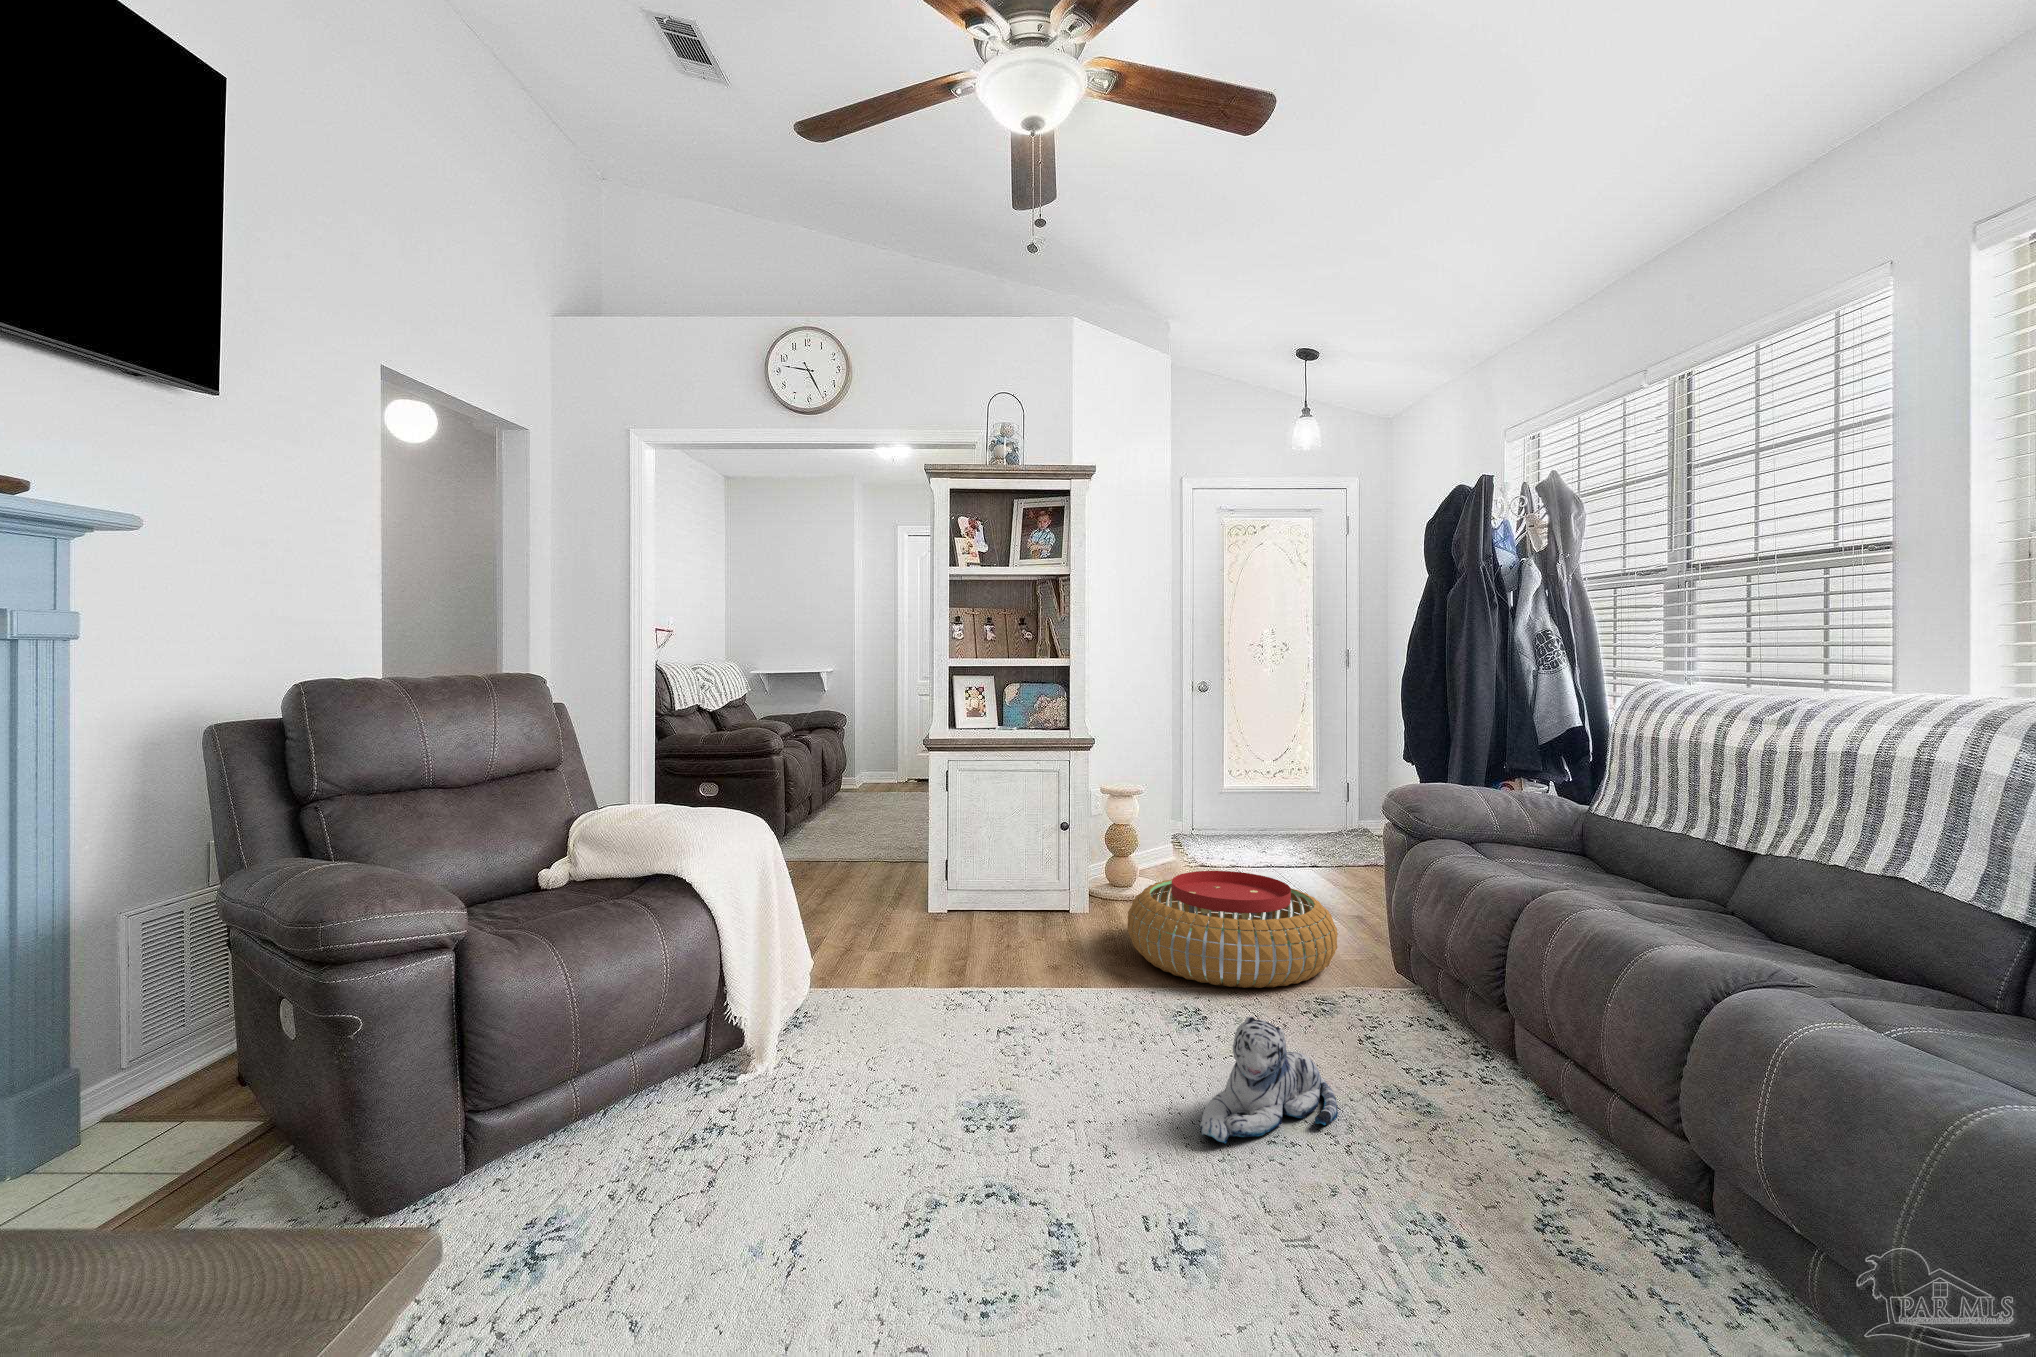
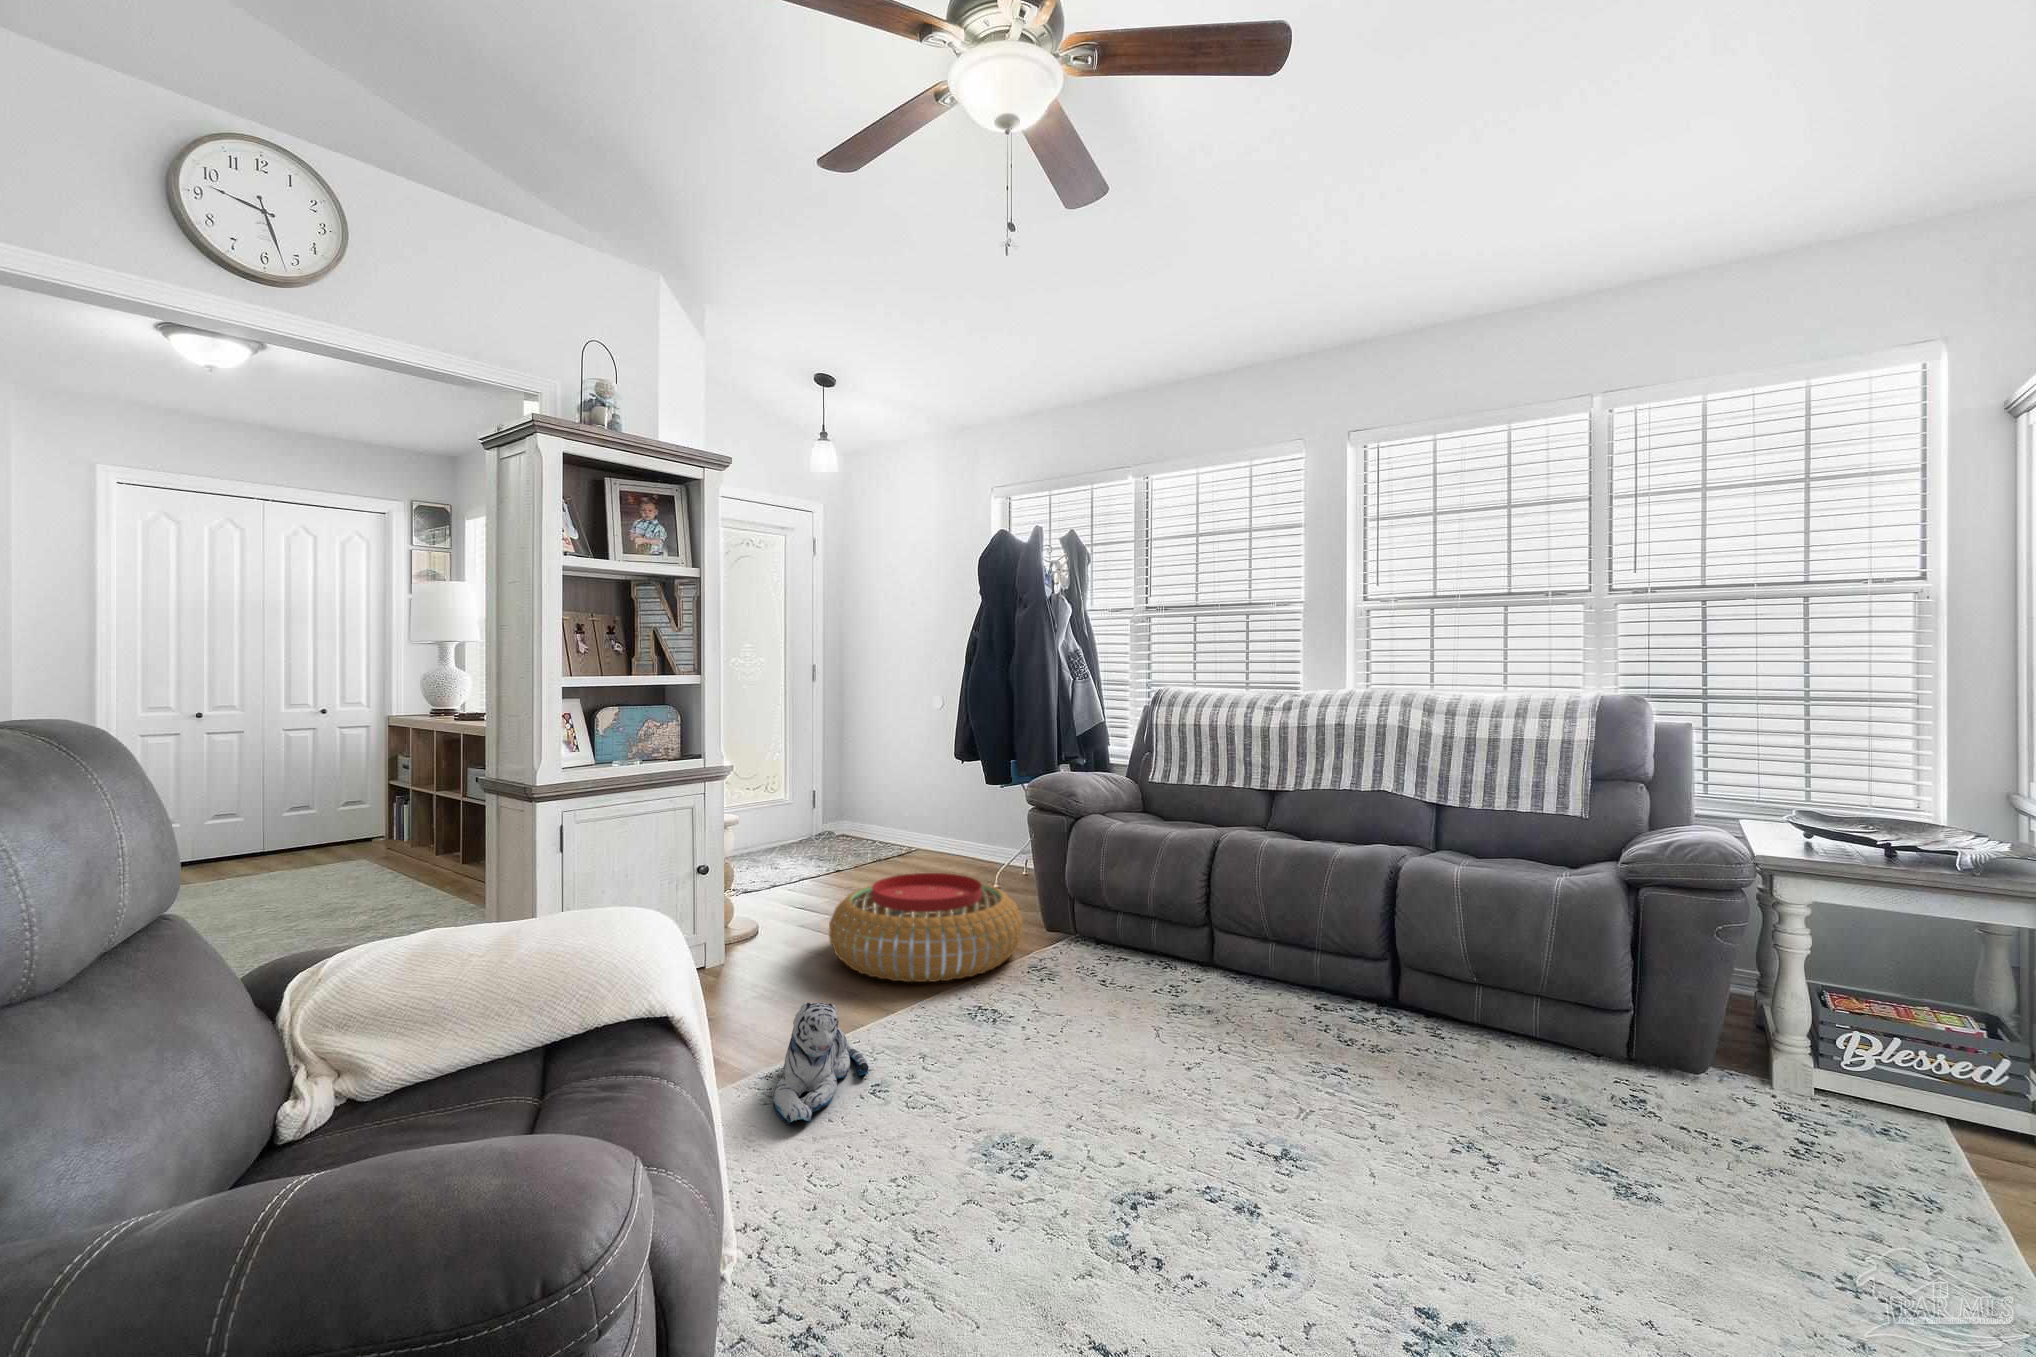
plush toy: present [1200,1016,1338,1143] -> present [773,1002,868,1124]

